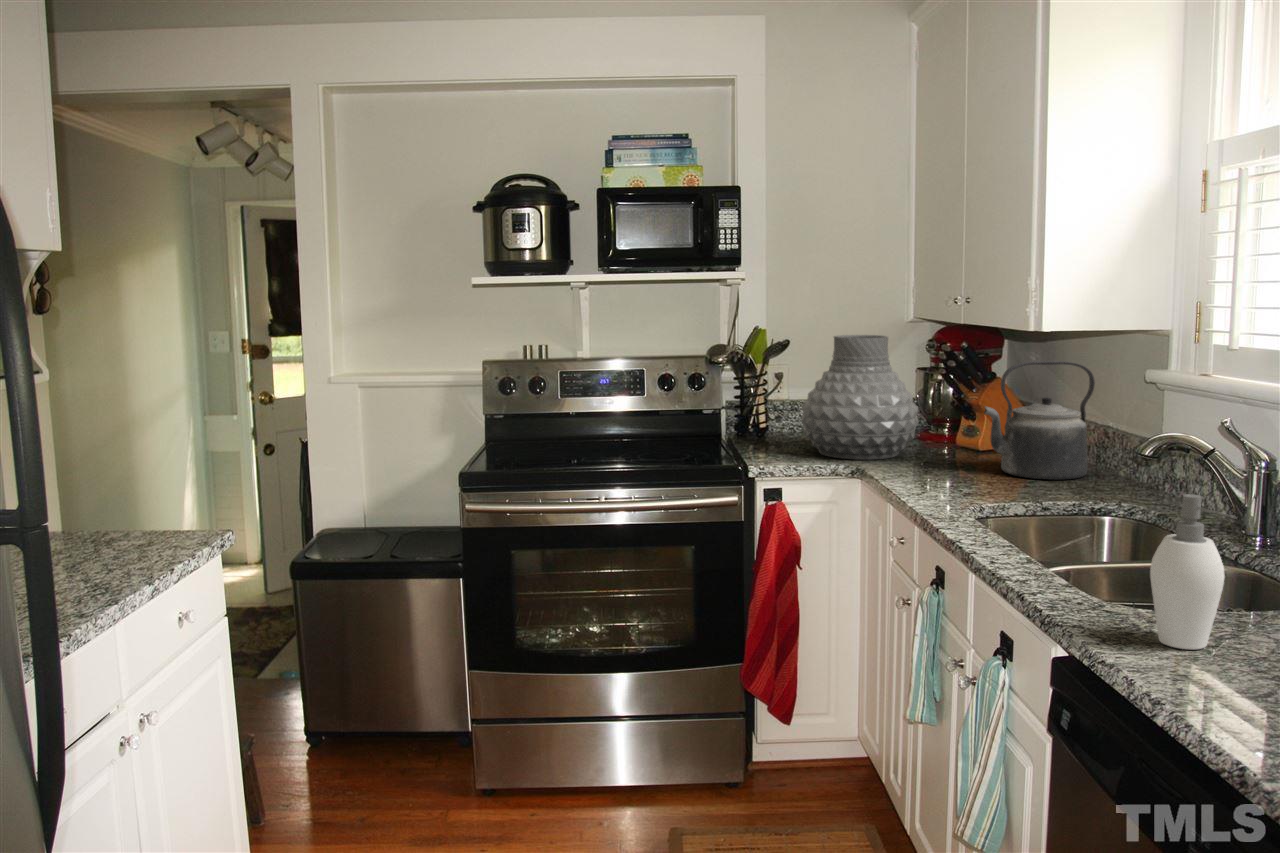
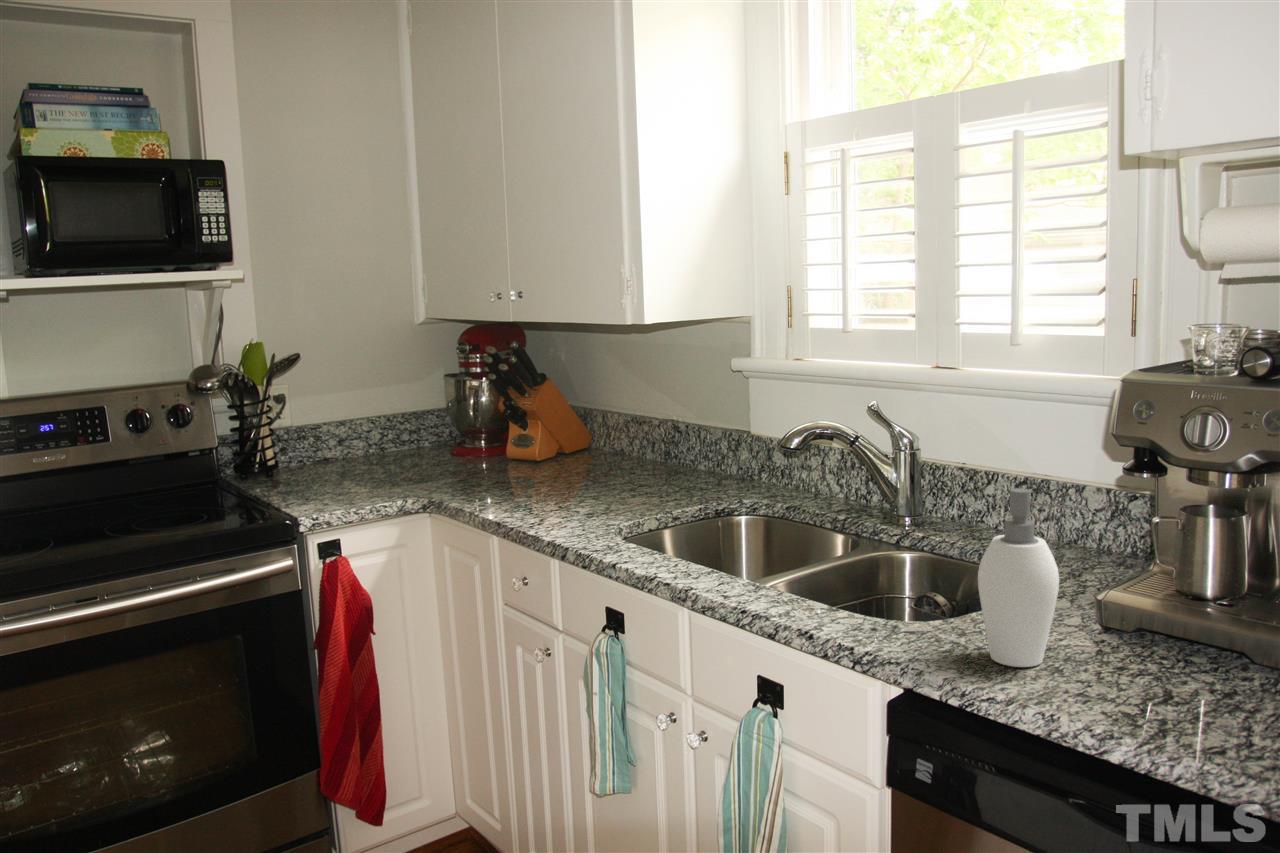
vase: present [801,335,919,460] -> none [335,341,476,490]
kettle: present [984,361,1095,480] -> none [564,356,669,485]

